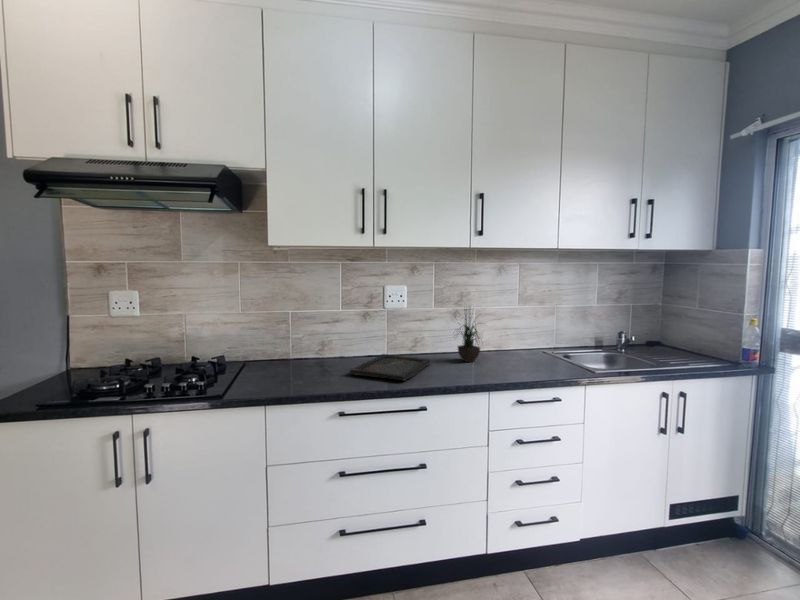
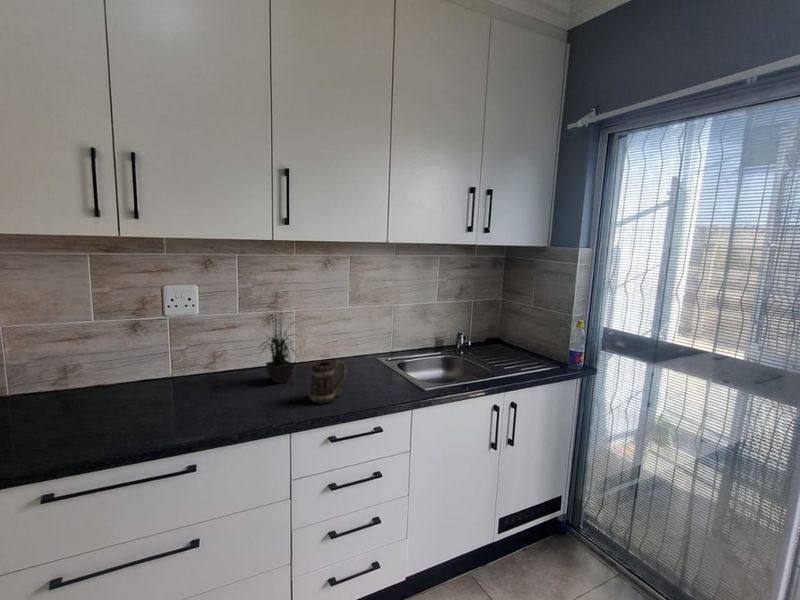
mug: none [498,342,528,375] -> present [309,360,346,404]
tray: present [350,354,430,380] -> none [83,379,224,429]

